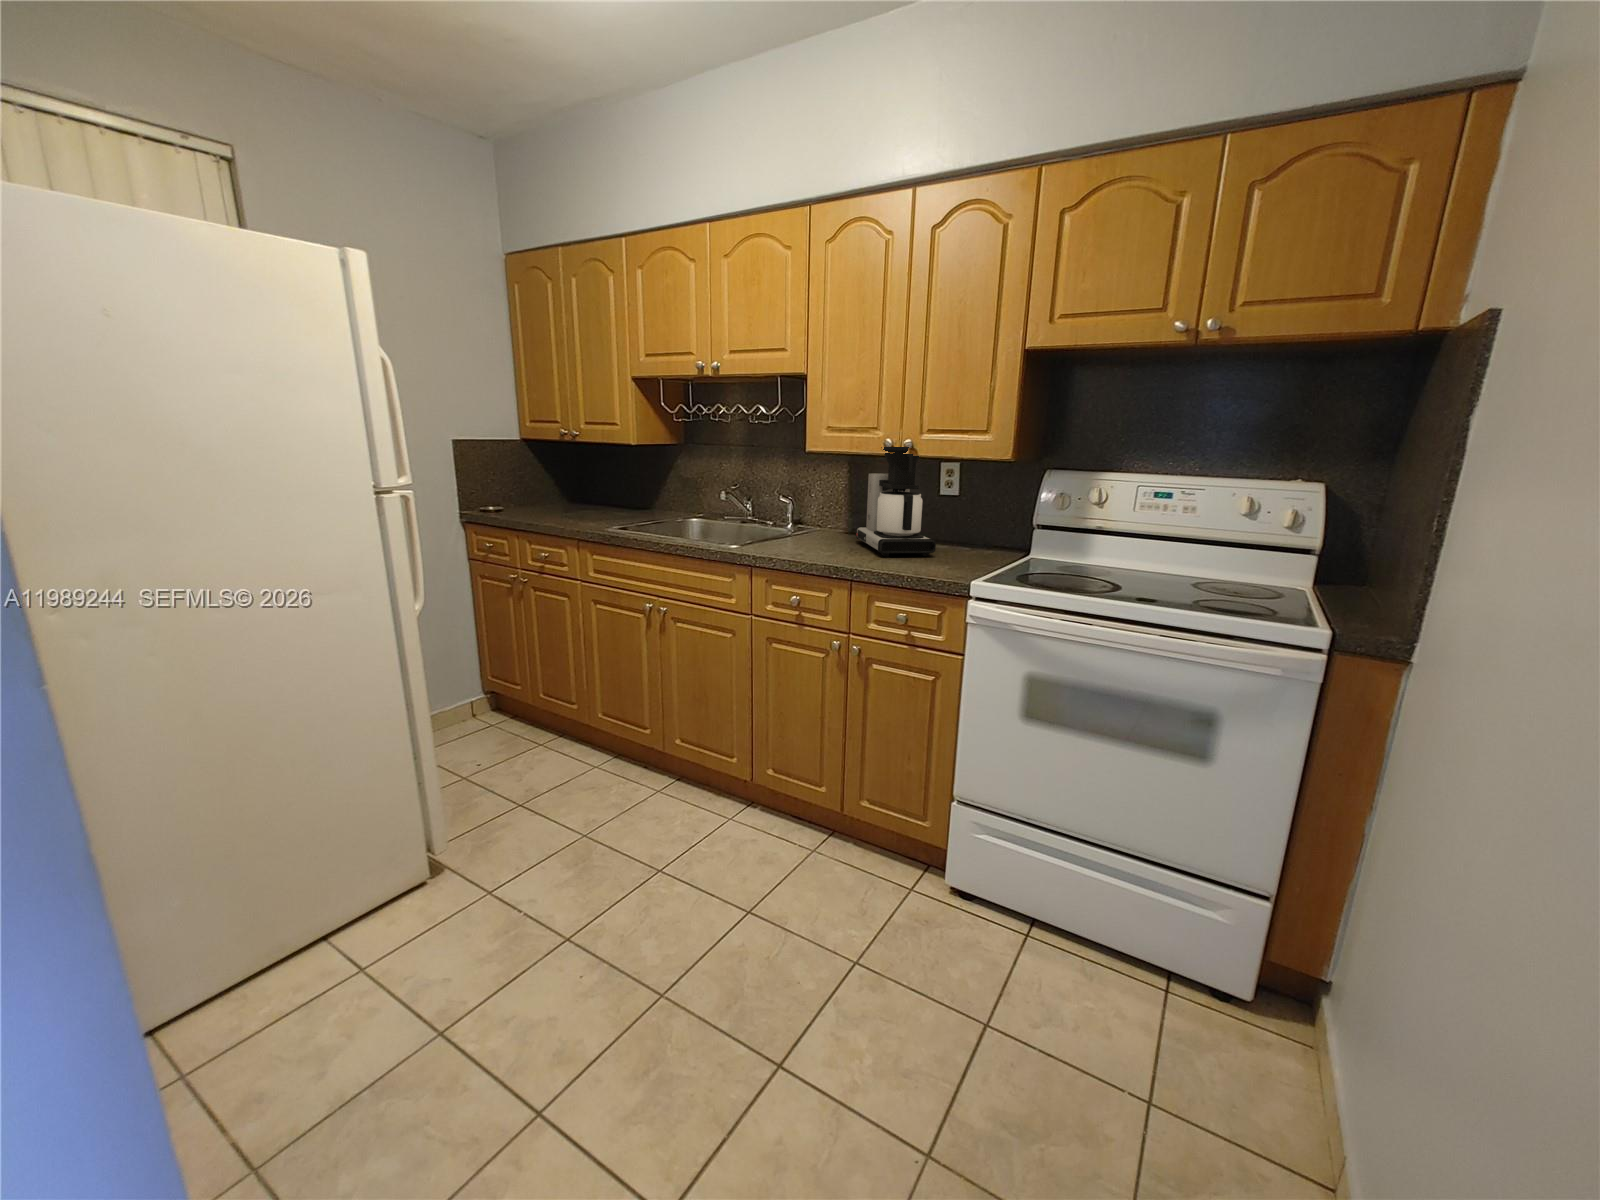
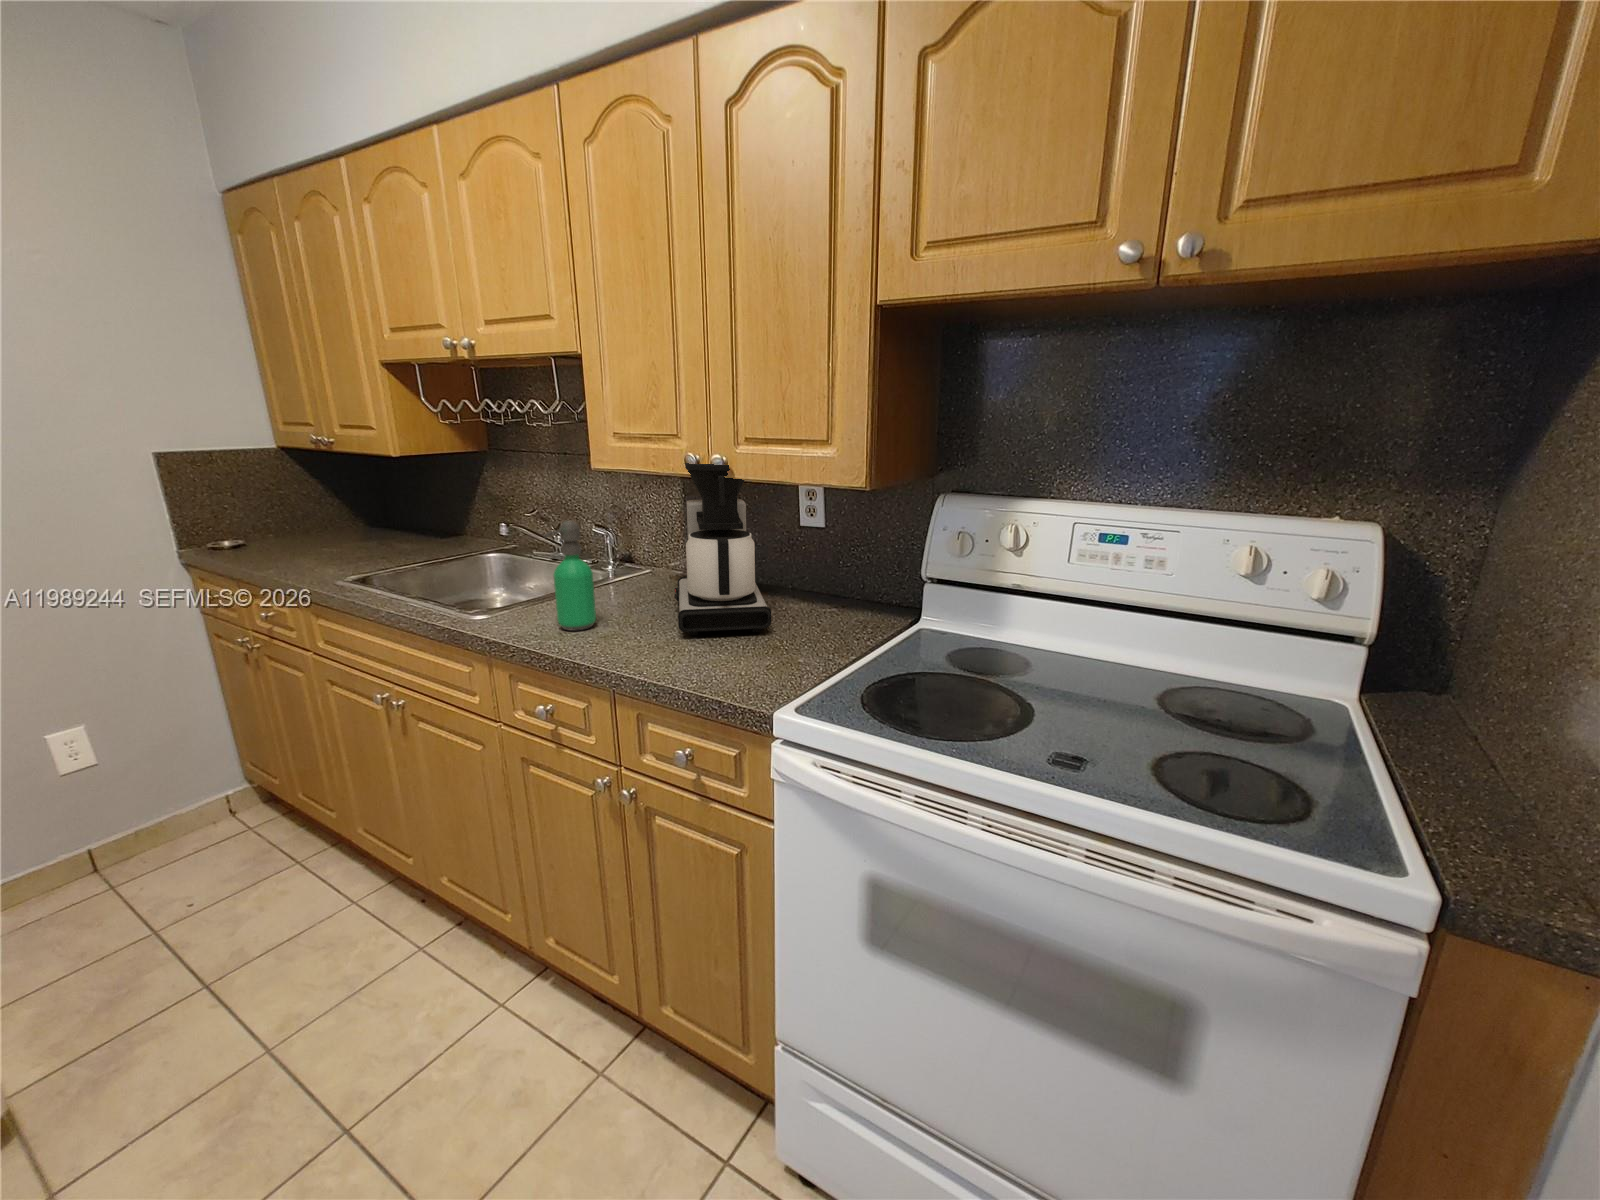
soap dispenser: none [794,481,819,553] -> present [544,520,596,631]

